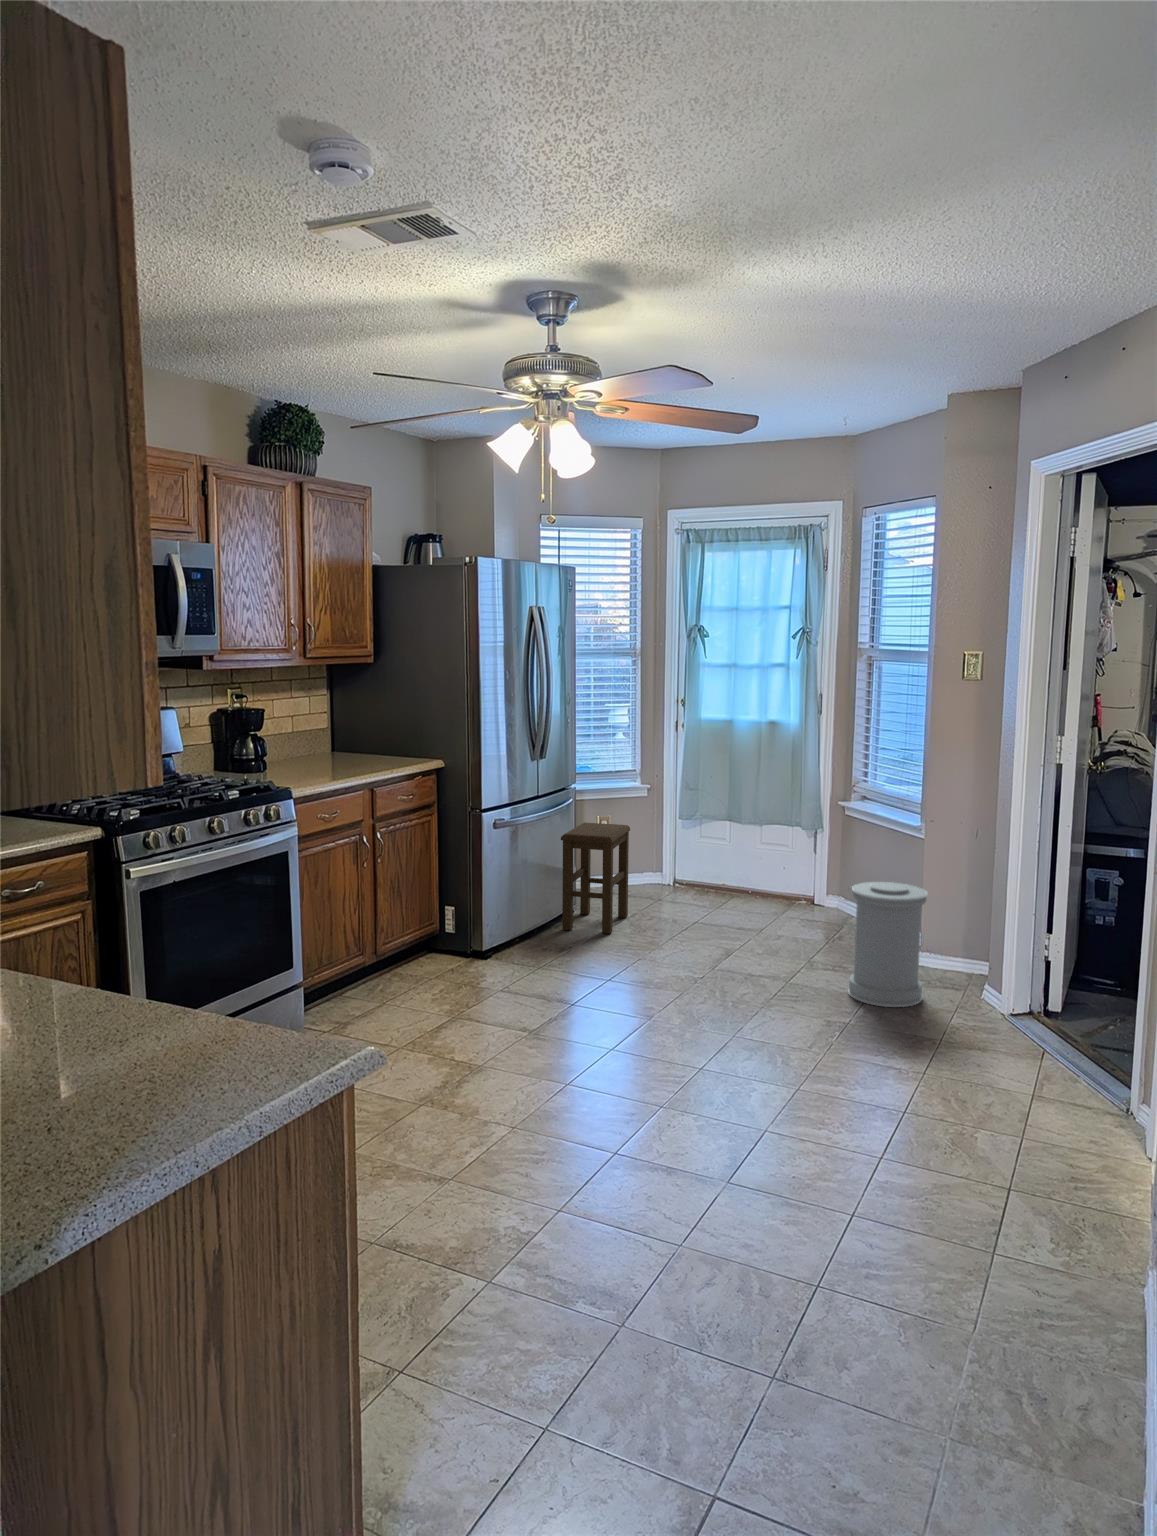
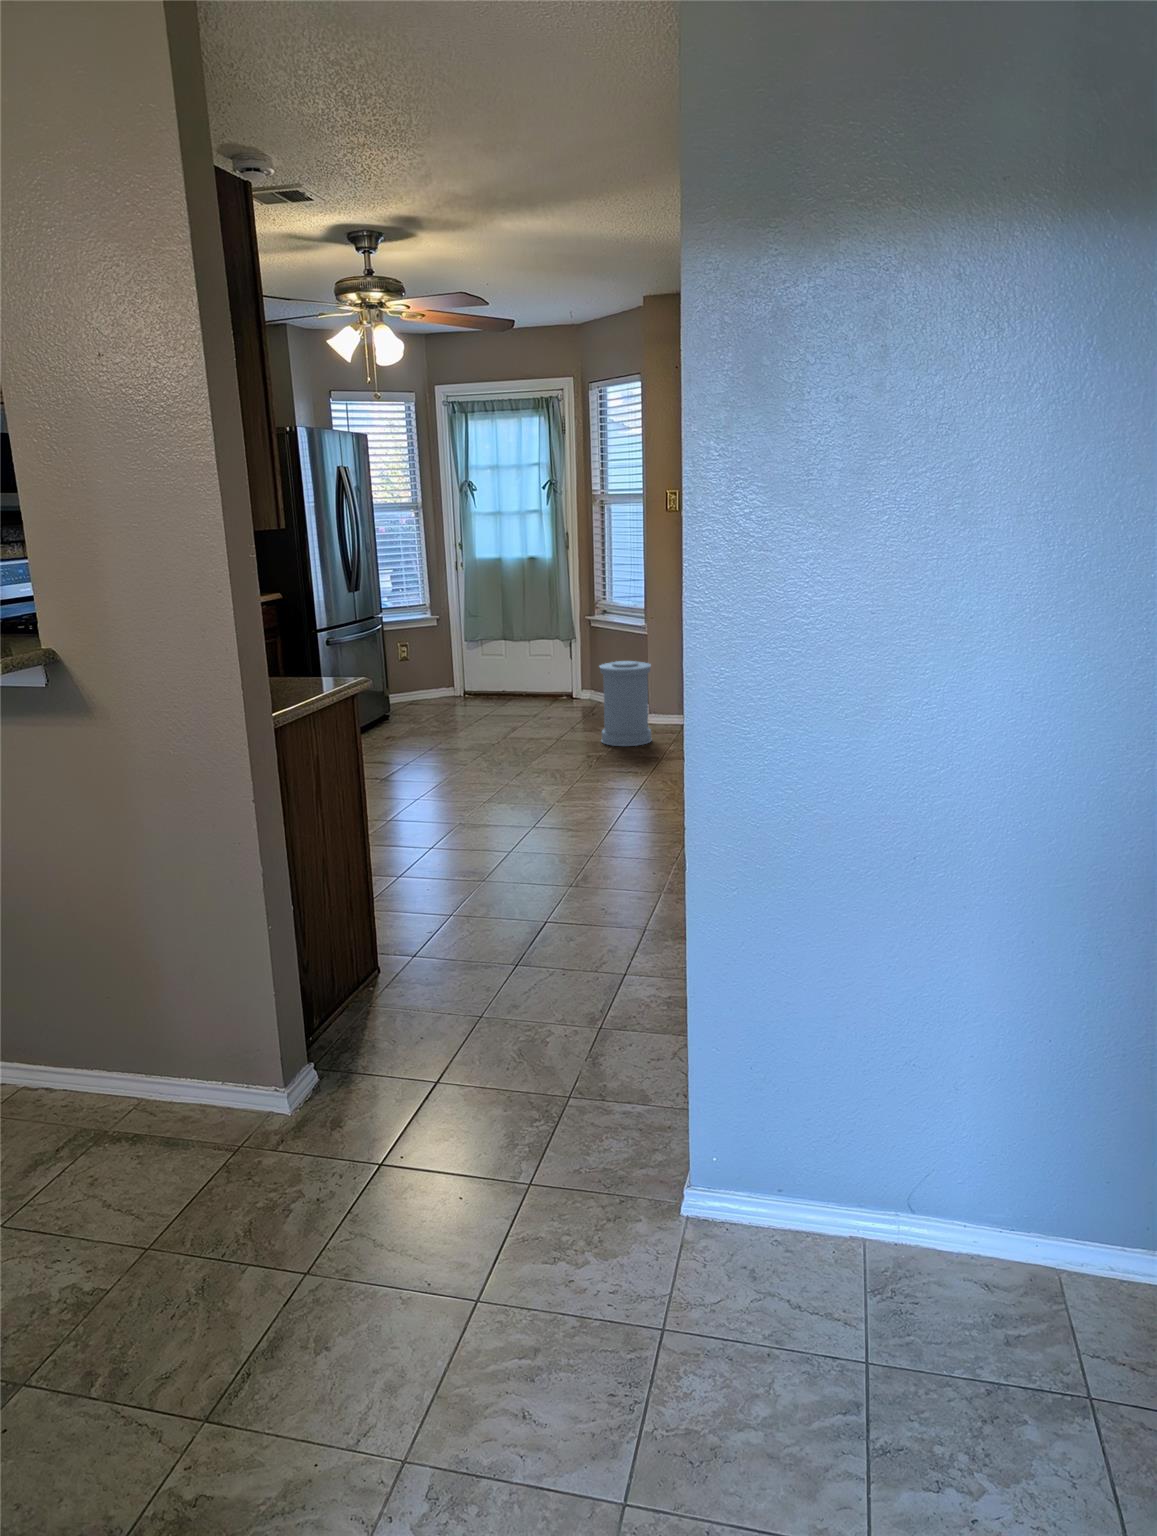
stool: present [561,823,630,934] -> none [376,644,432,727]

